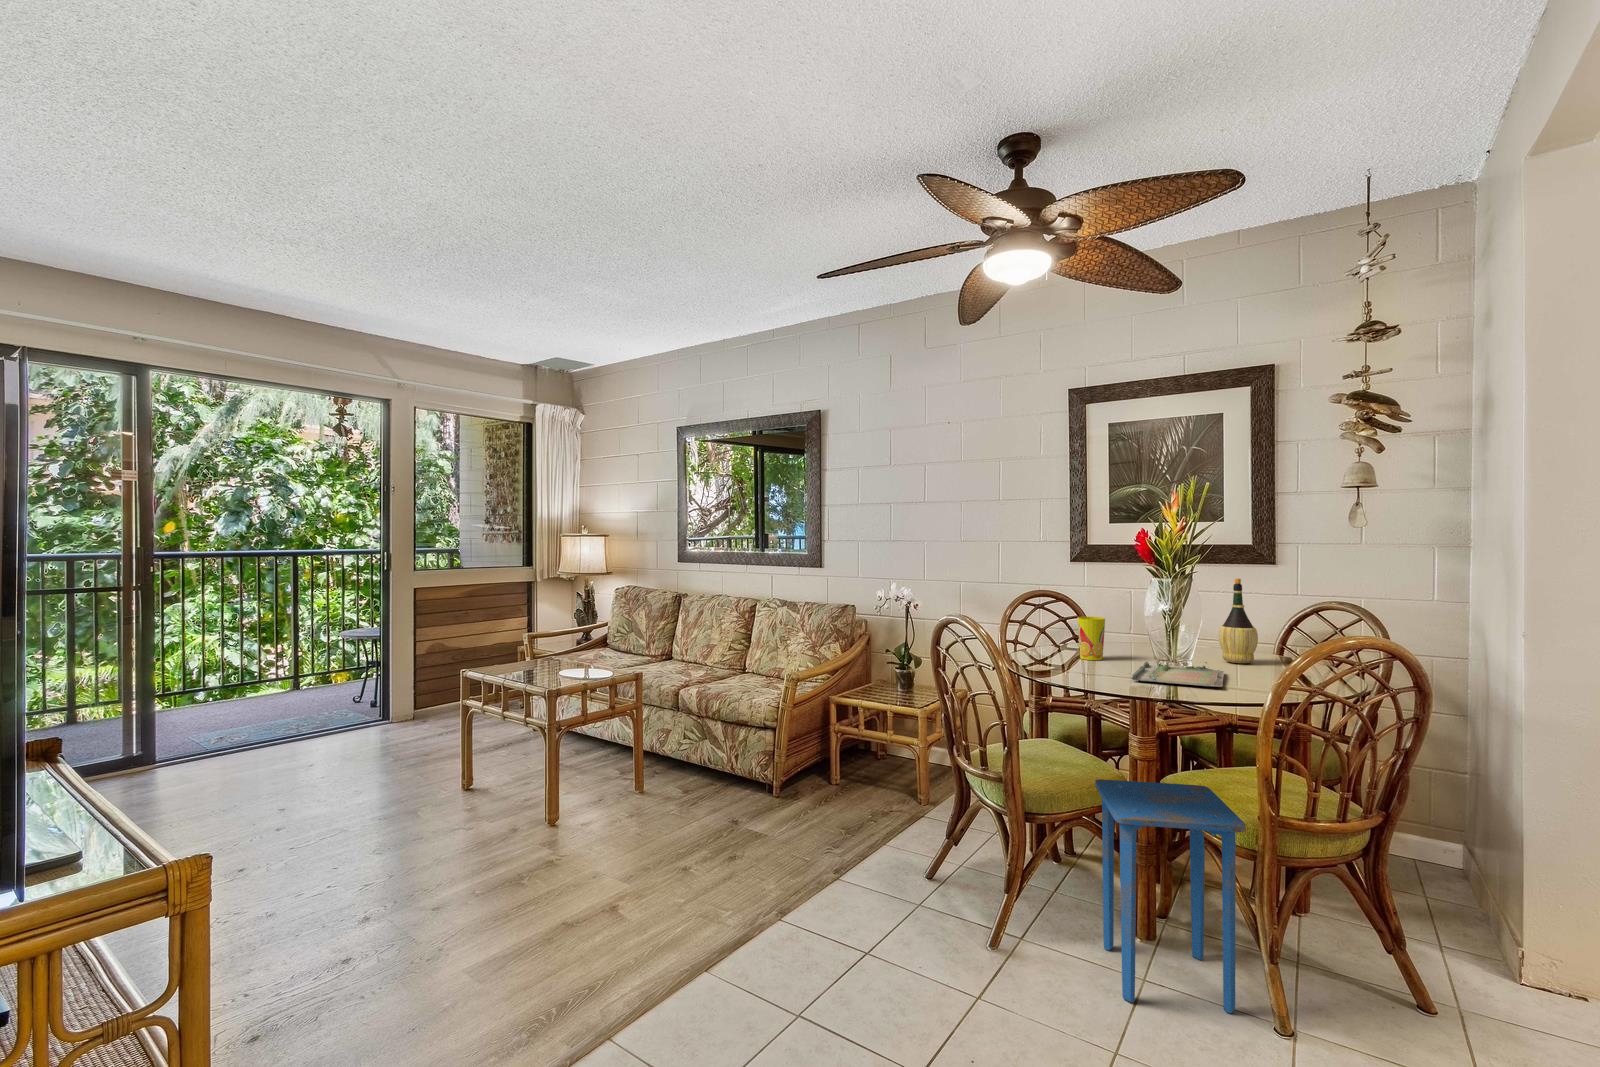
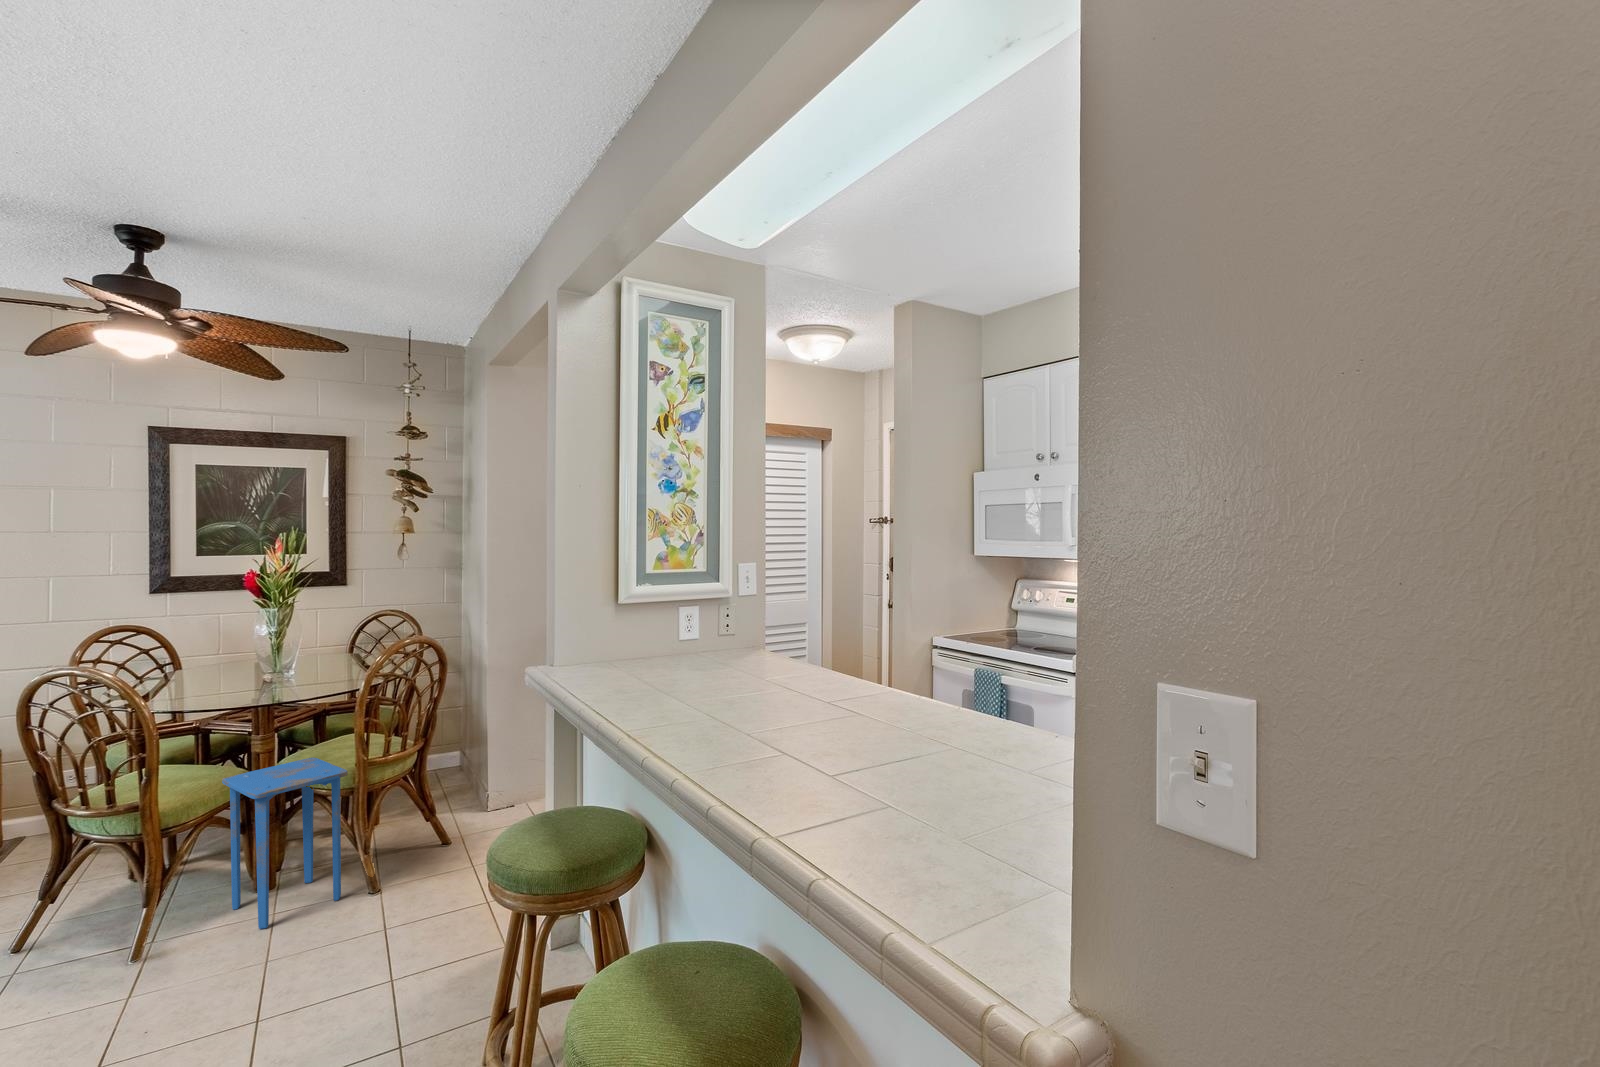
wine bottle: present [1219,578,1258,663] -> none [311,602,341,665]
cup: present [1077,617,1105,660] -> none [184,646,213,685]
tray: present [1132,662,1224,687] -> none [251,667,325,693]

